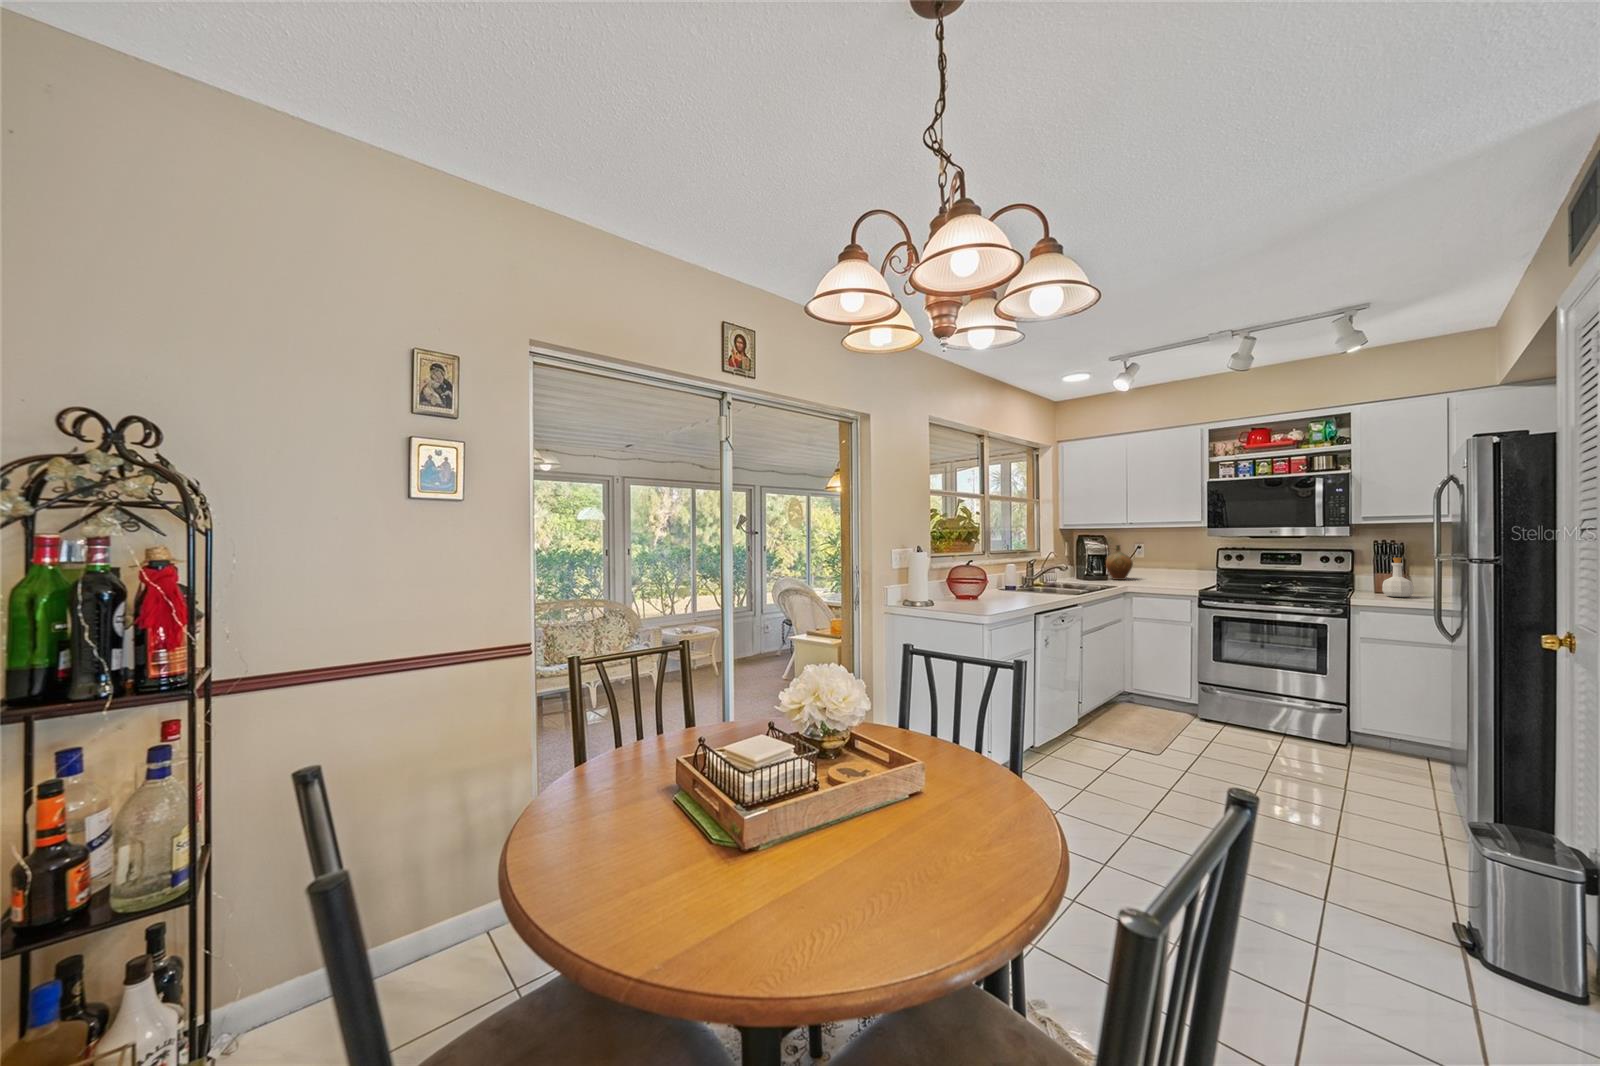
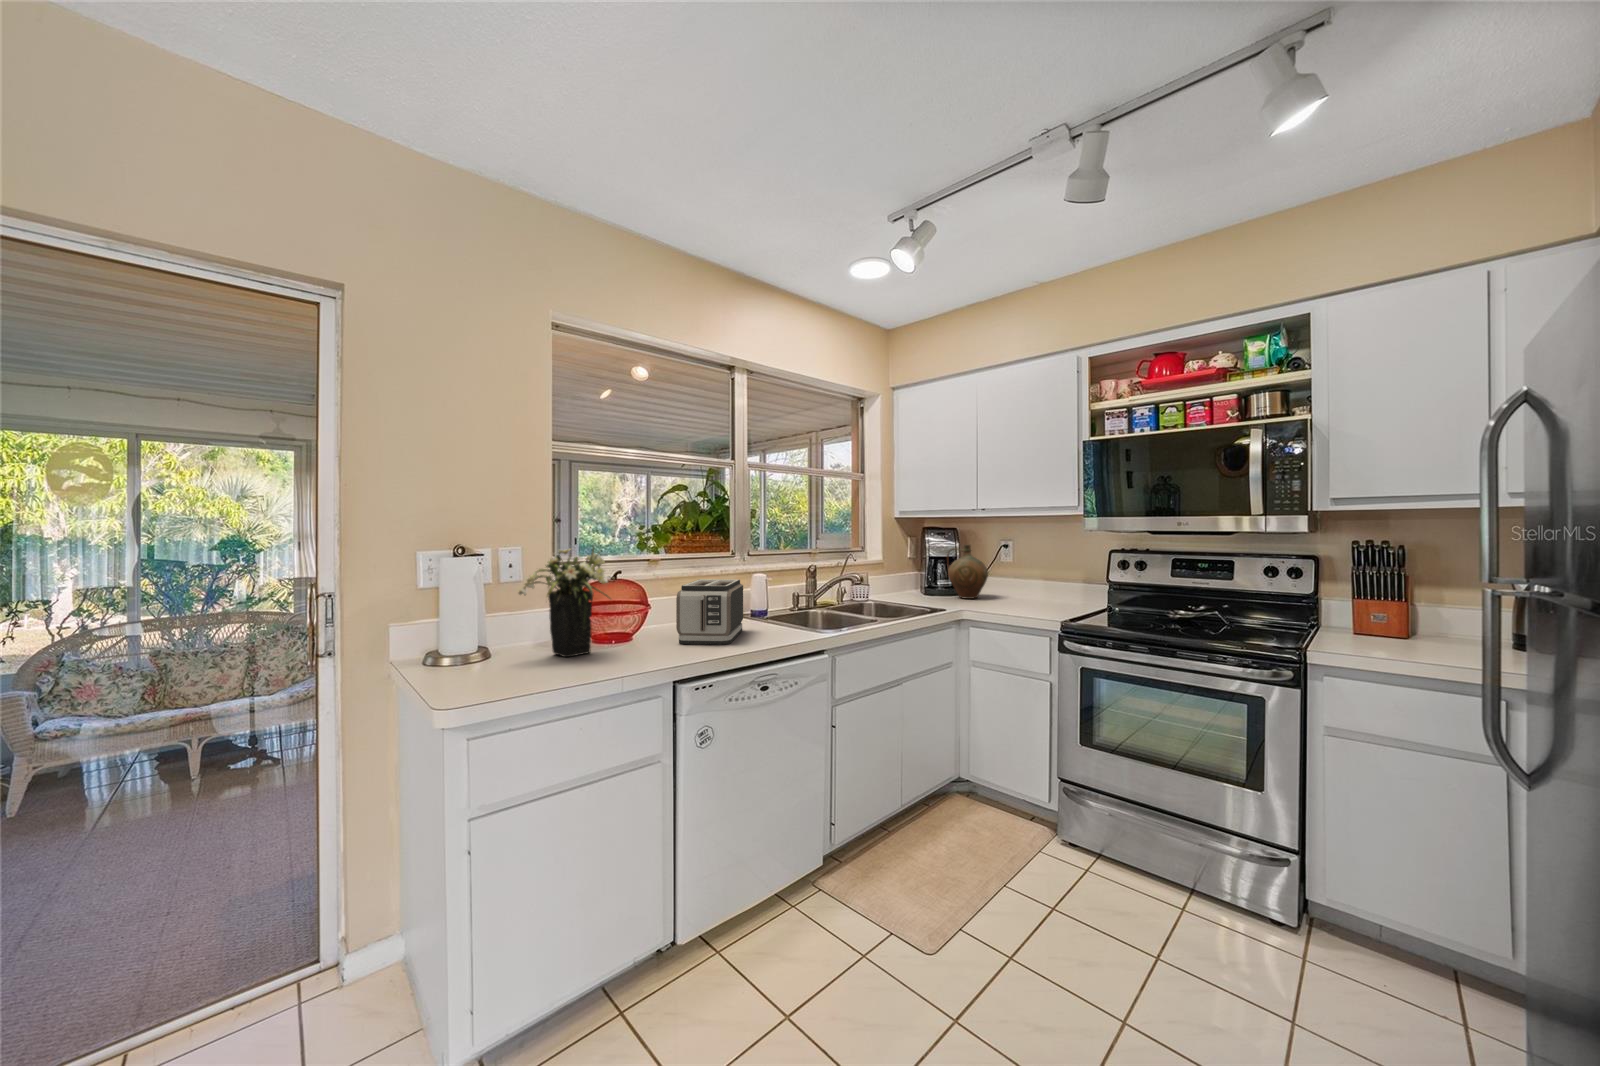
flower arrangement: none [950,546,997,602] -> present [519,548,614,657]
bottle: present [1382,558,1413,597] -> none [1366,571,1425,646]
toaster: none [996,565,1038,599] -> present [676,579,743,645]

